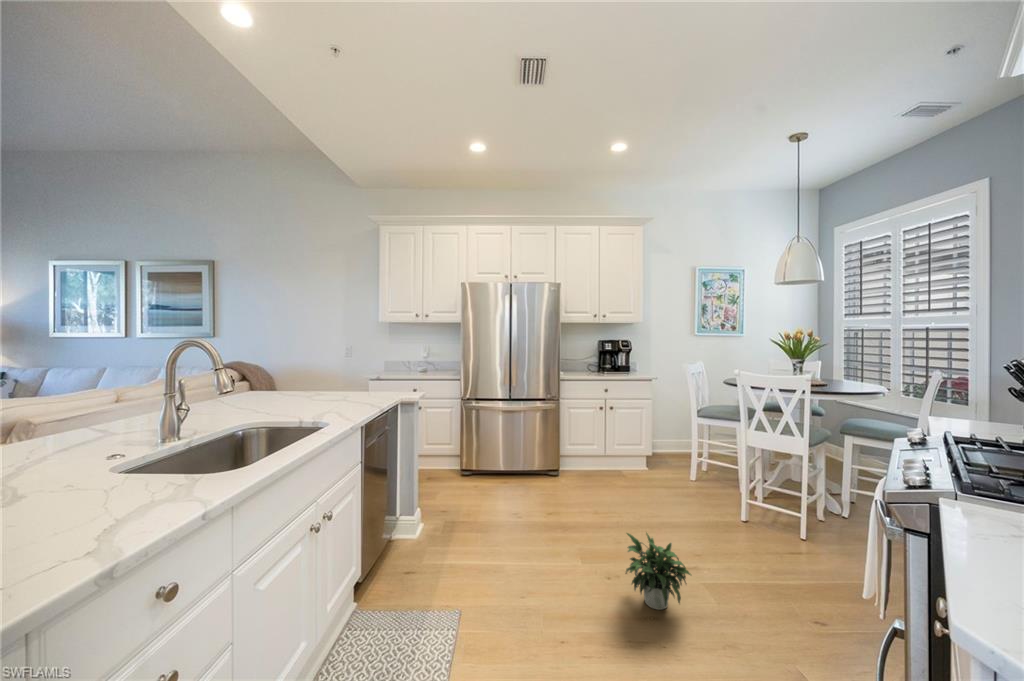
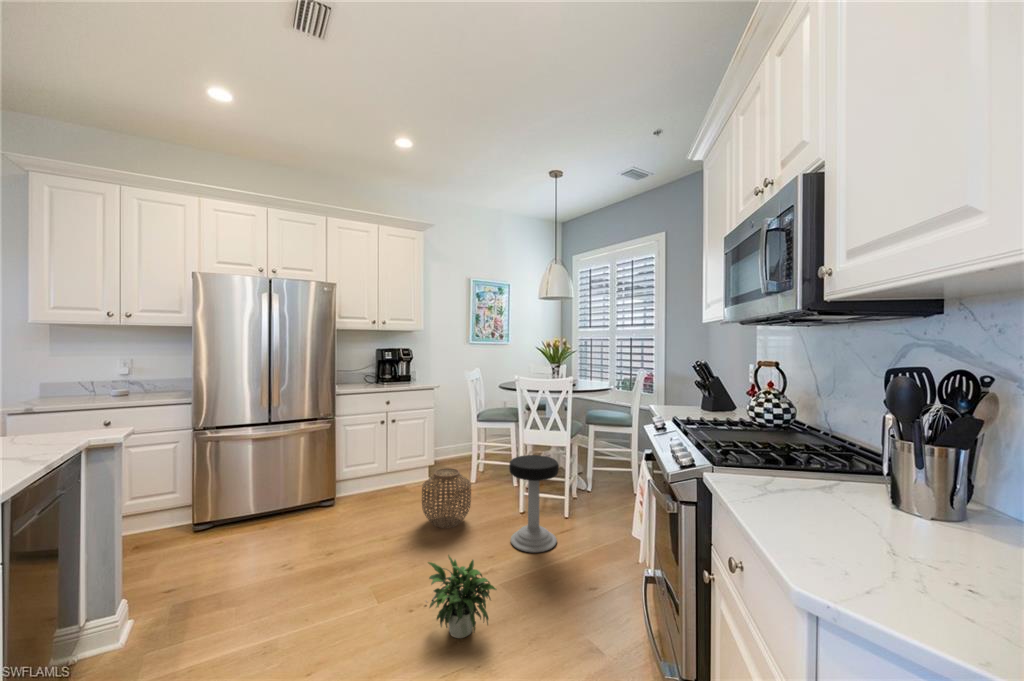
stool: none [723,456,785,563] -> present [509,455,559,552]
woven basket: none [633,458,684,516] -> present [422,468,471,528]

